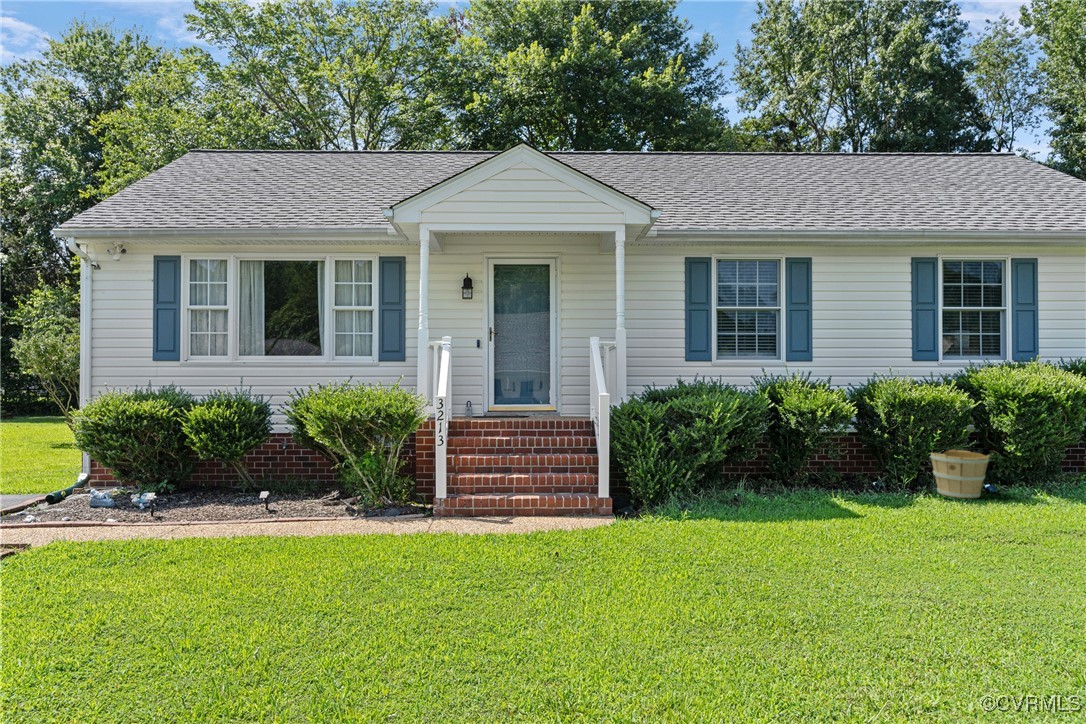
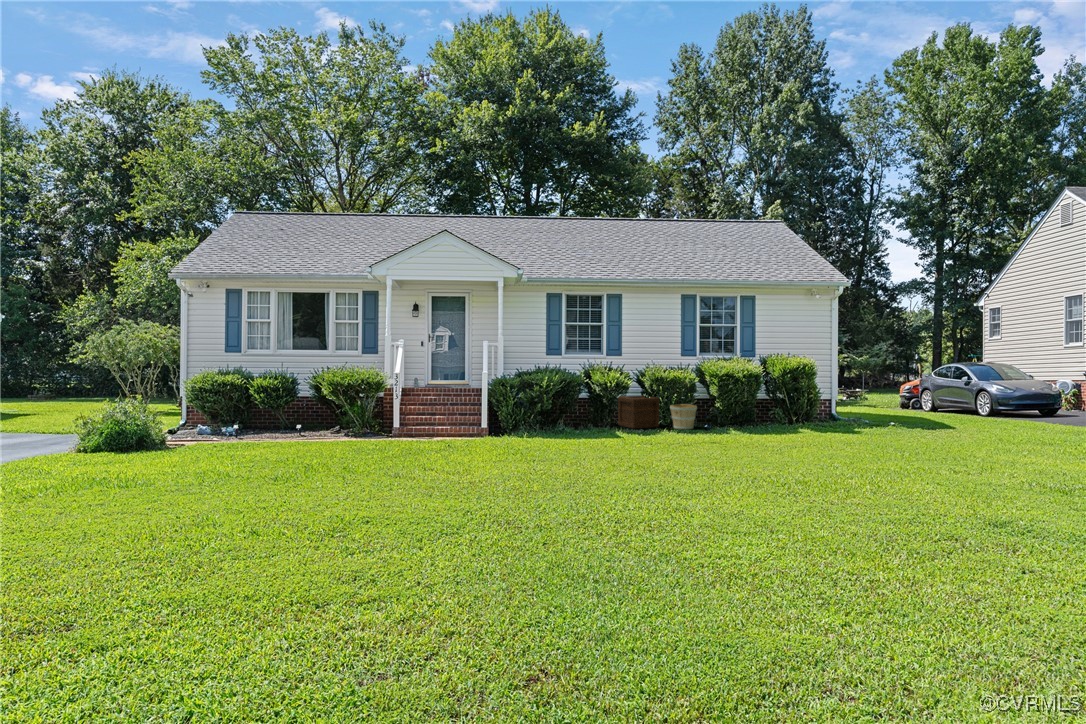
wooden crate: none [827,433,911,497] -> present [618,396,659,429]

